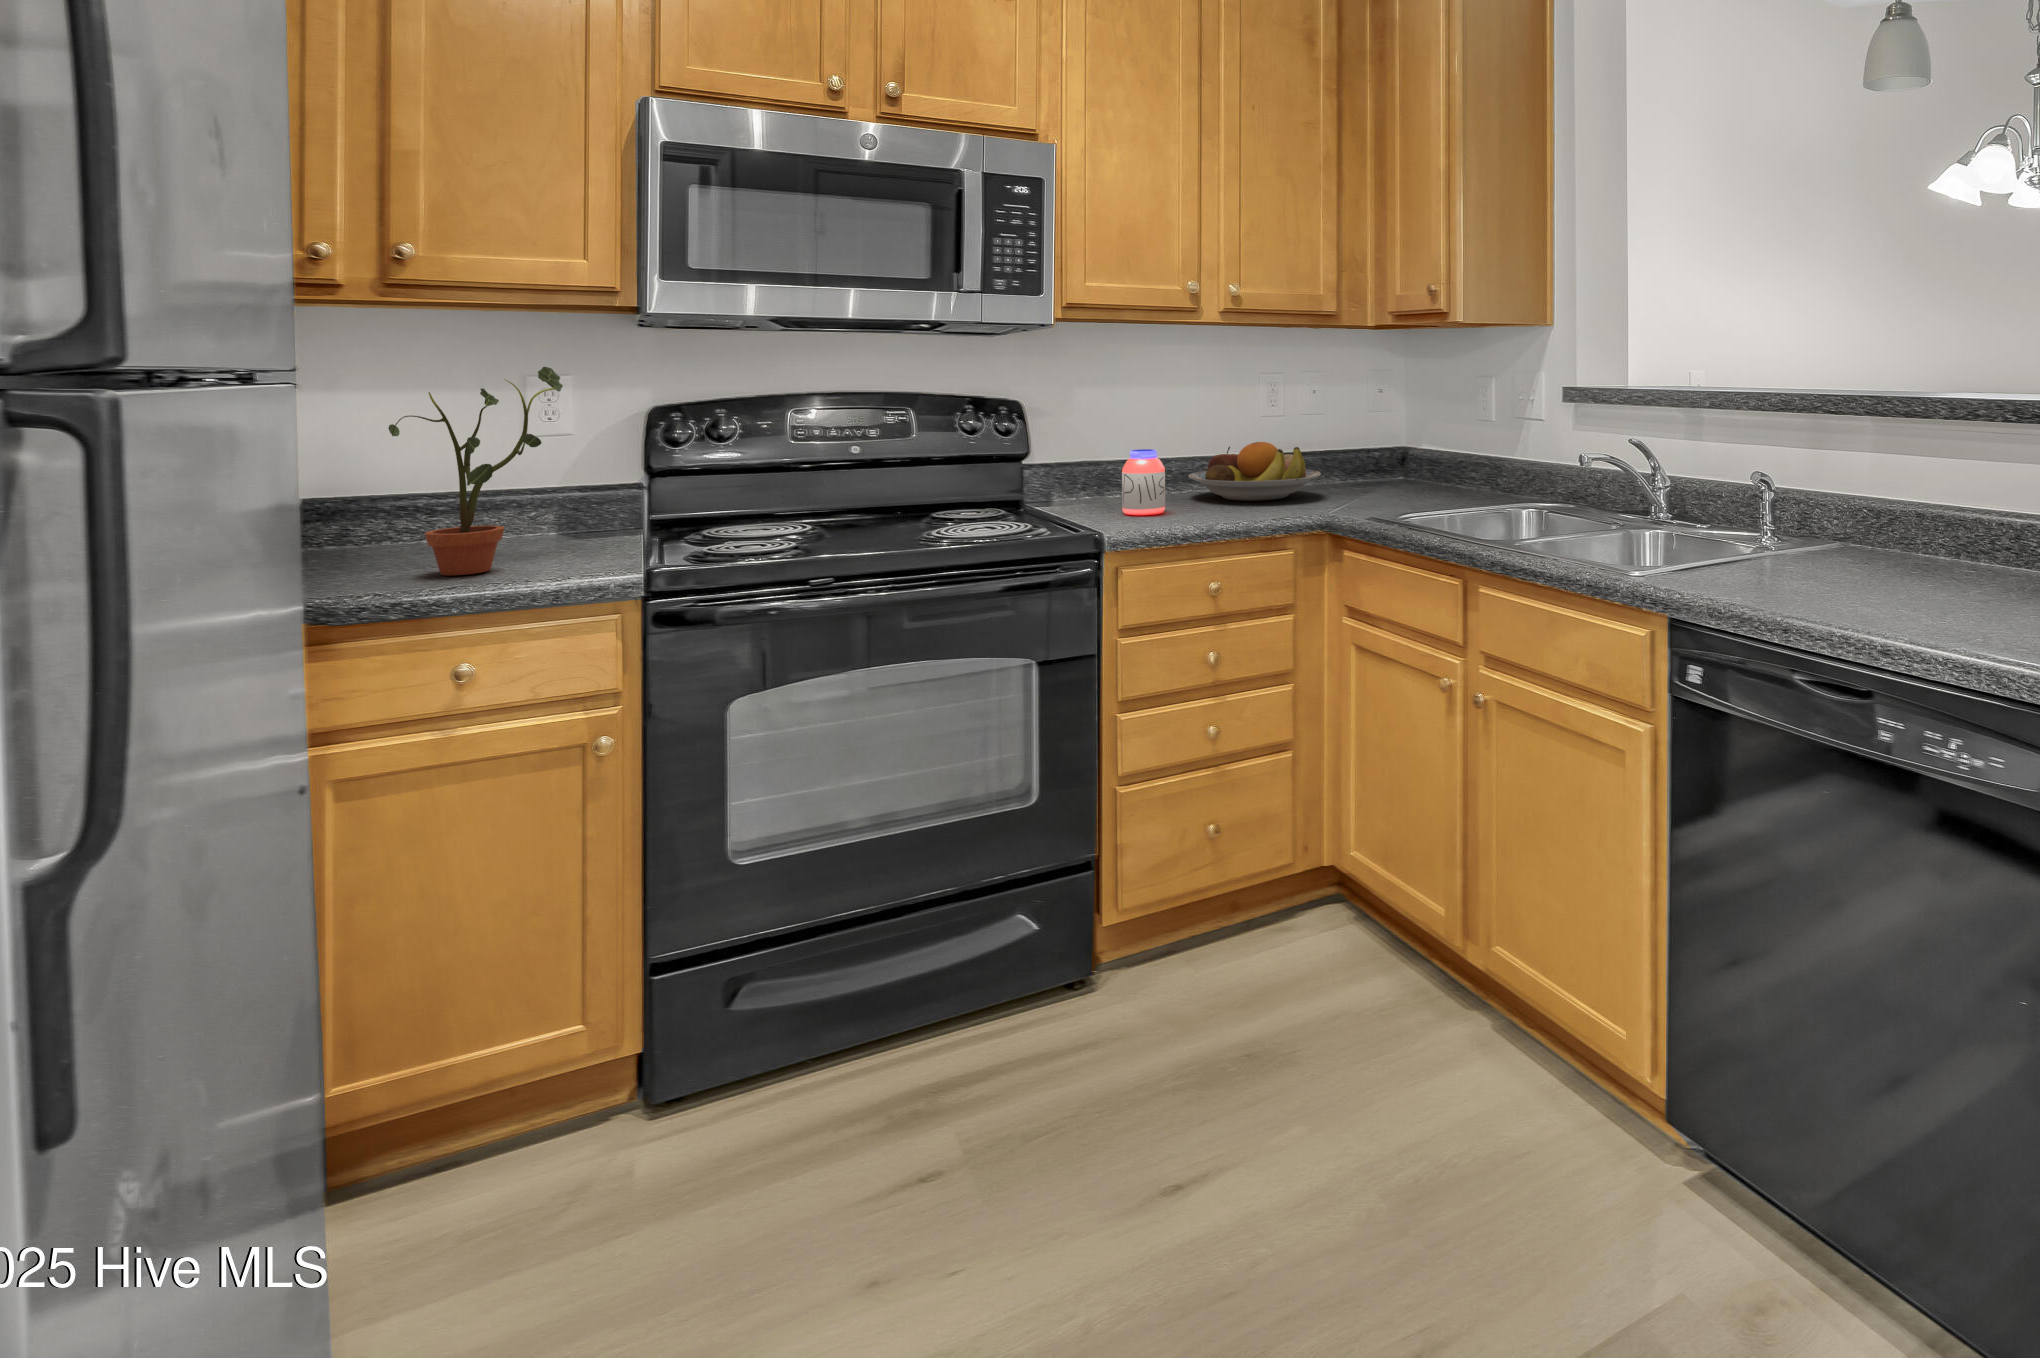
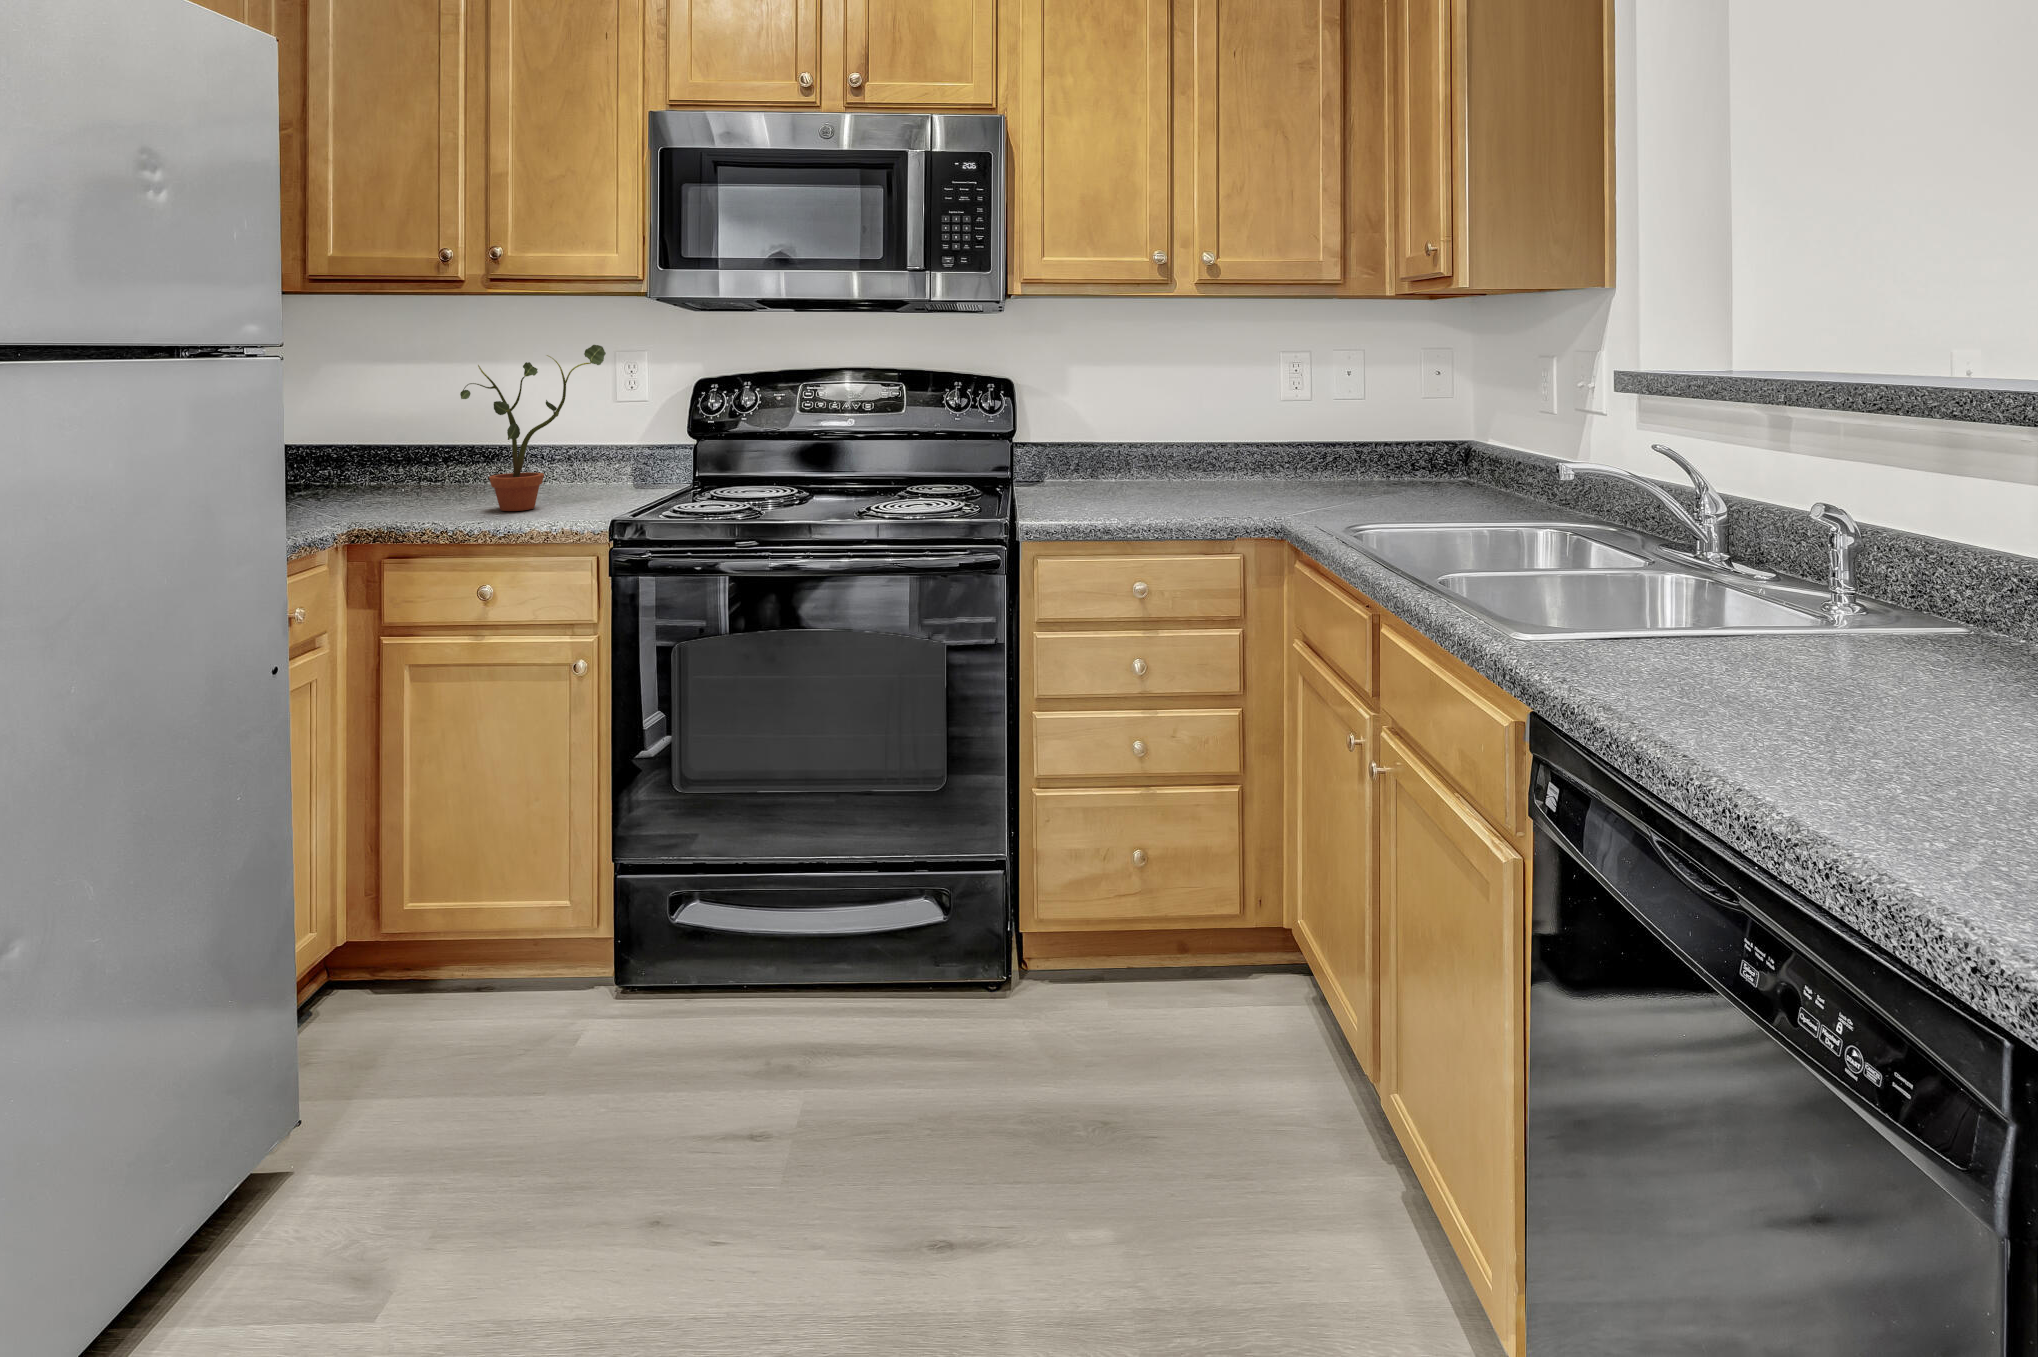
fruit bowl: present [1188,442,1321,501] -> none [1179,427,1326,492]
jar: present [1122,449,1165,515] -> none [1082,431,1126,500]

